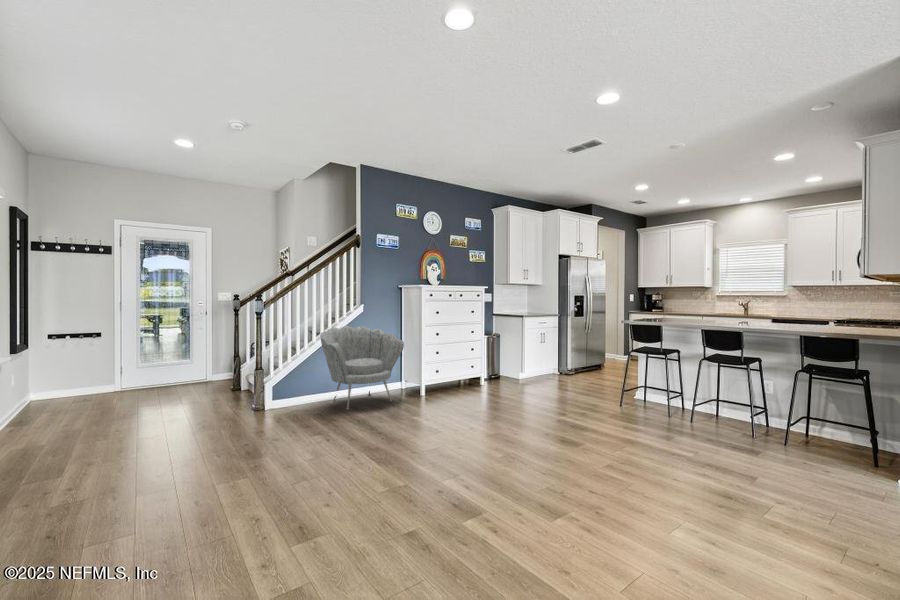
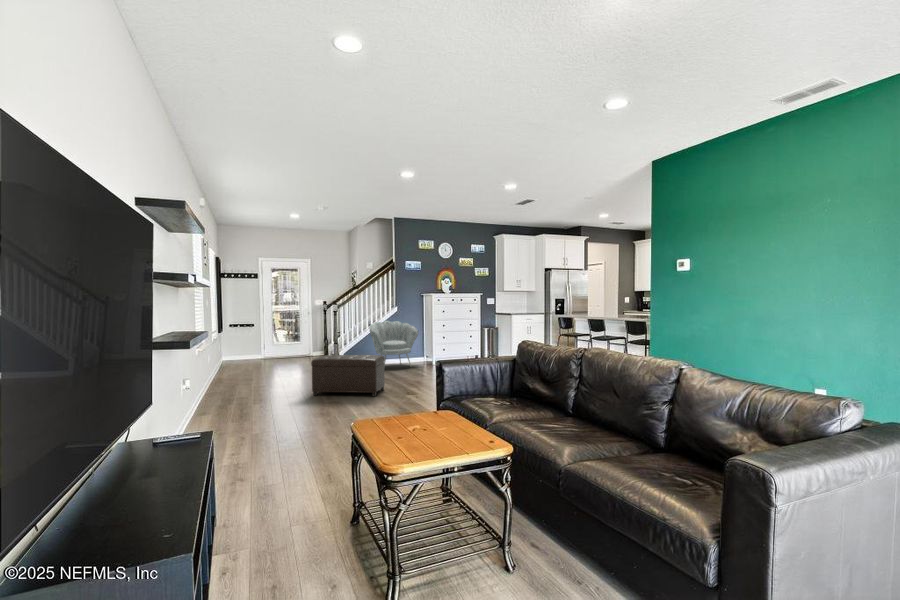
ottoman: none [203,401,384,521] -> present [311,355,385,397]

